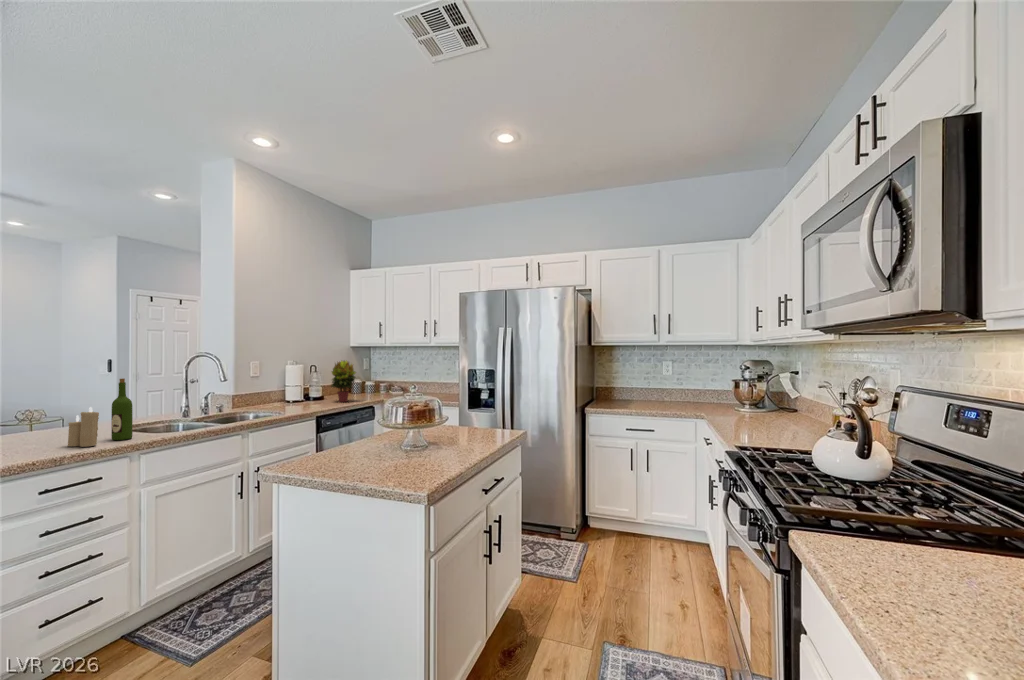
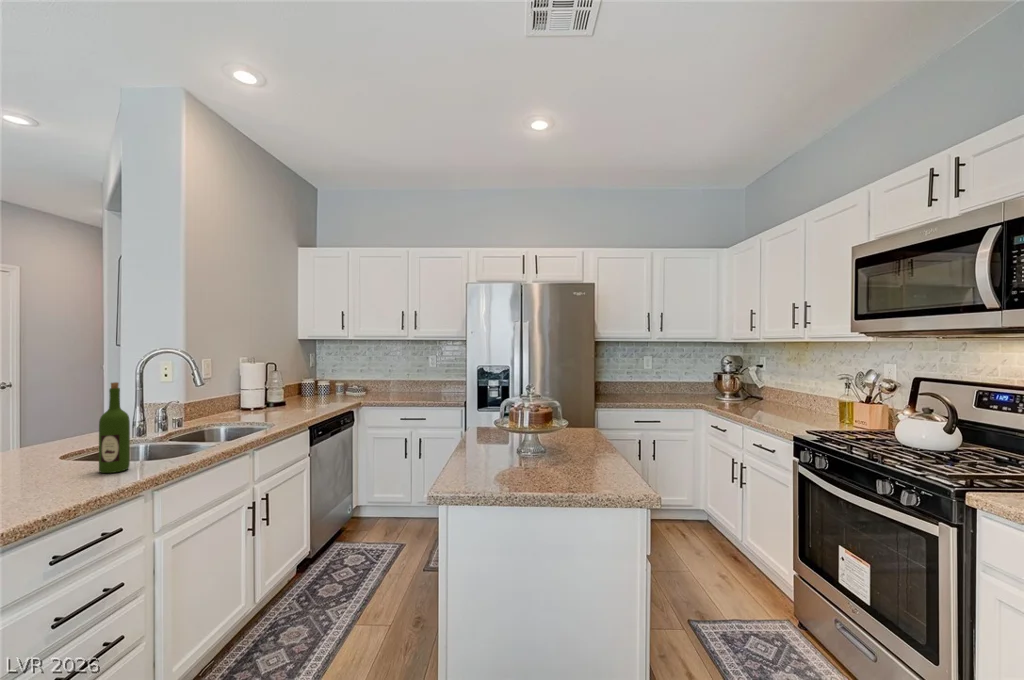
potted plant: present [331,360,356,402] -> none [296,355,331,406]
candle: present [68,407,99,447] -> none [46,426,99,488]

